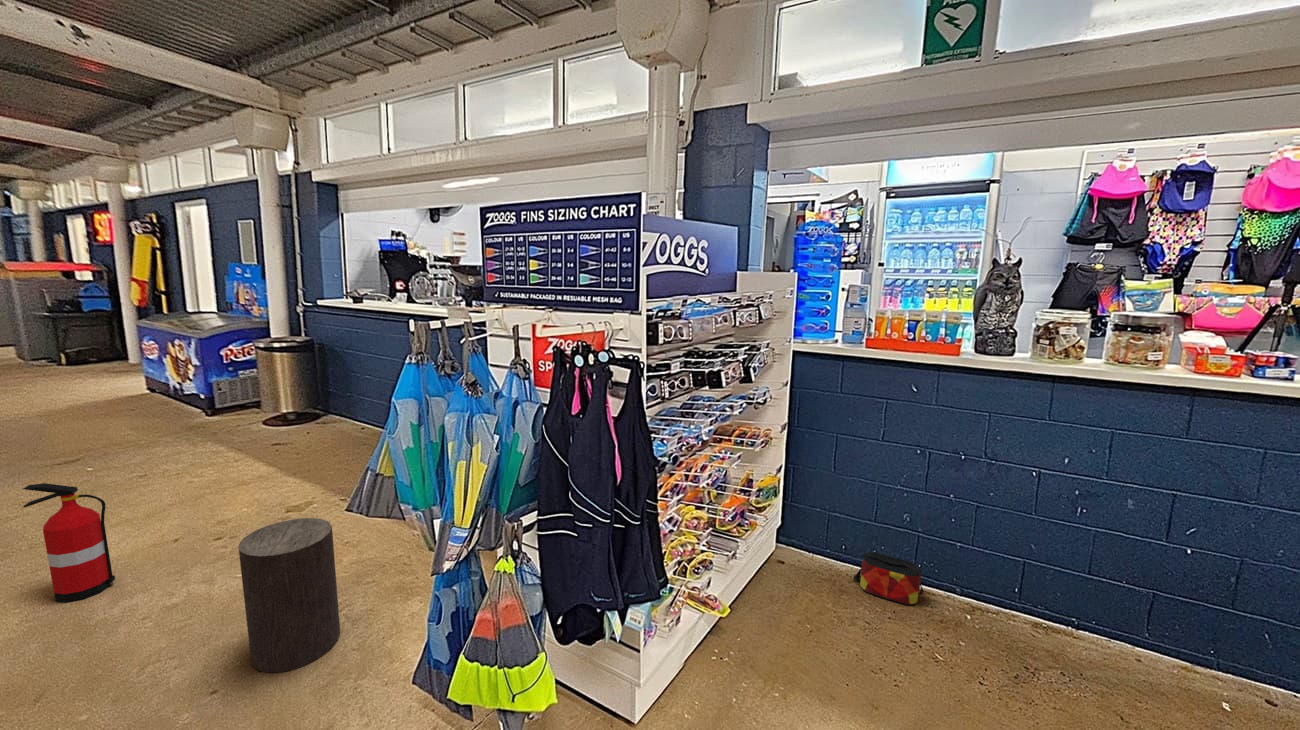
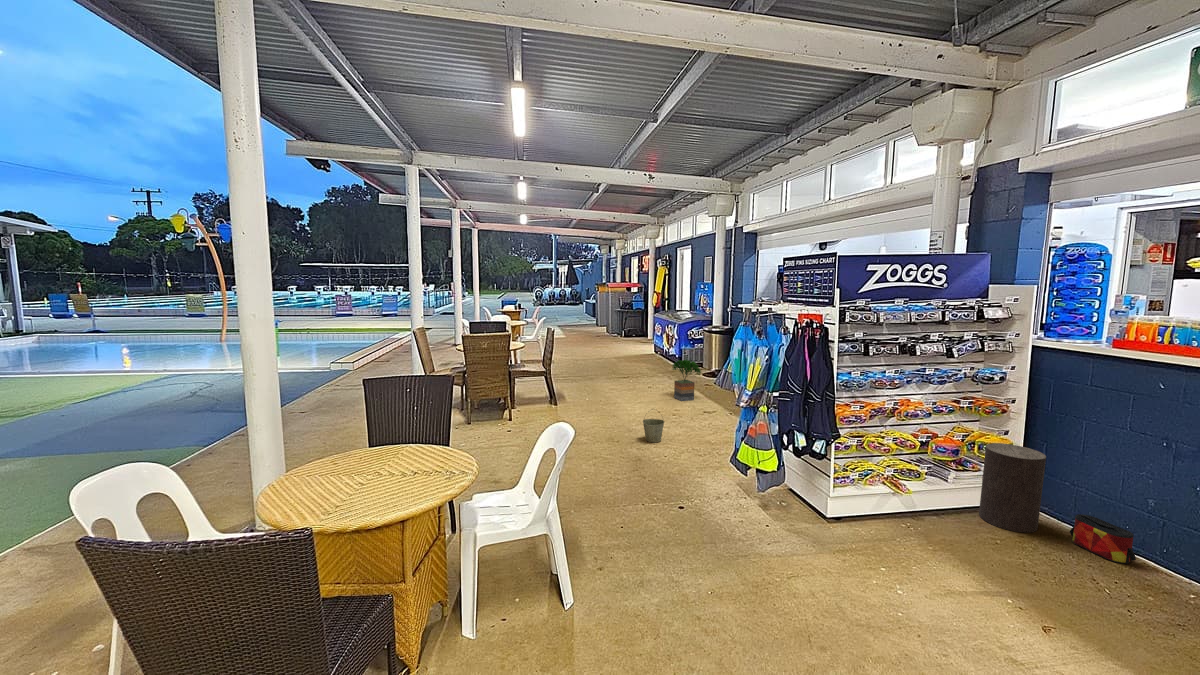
potted tree: none [190,414,269,501] -> present [672,360,701,401]
fire extinguisher: present [23,483,115,602] -> none [623,370,644,418]
stool: present [238,518,340,673] -> present [979,443,1046,532]
bucket: none [106,591,186,682] -> present [643,419,664,442]

